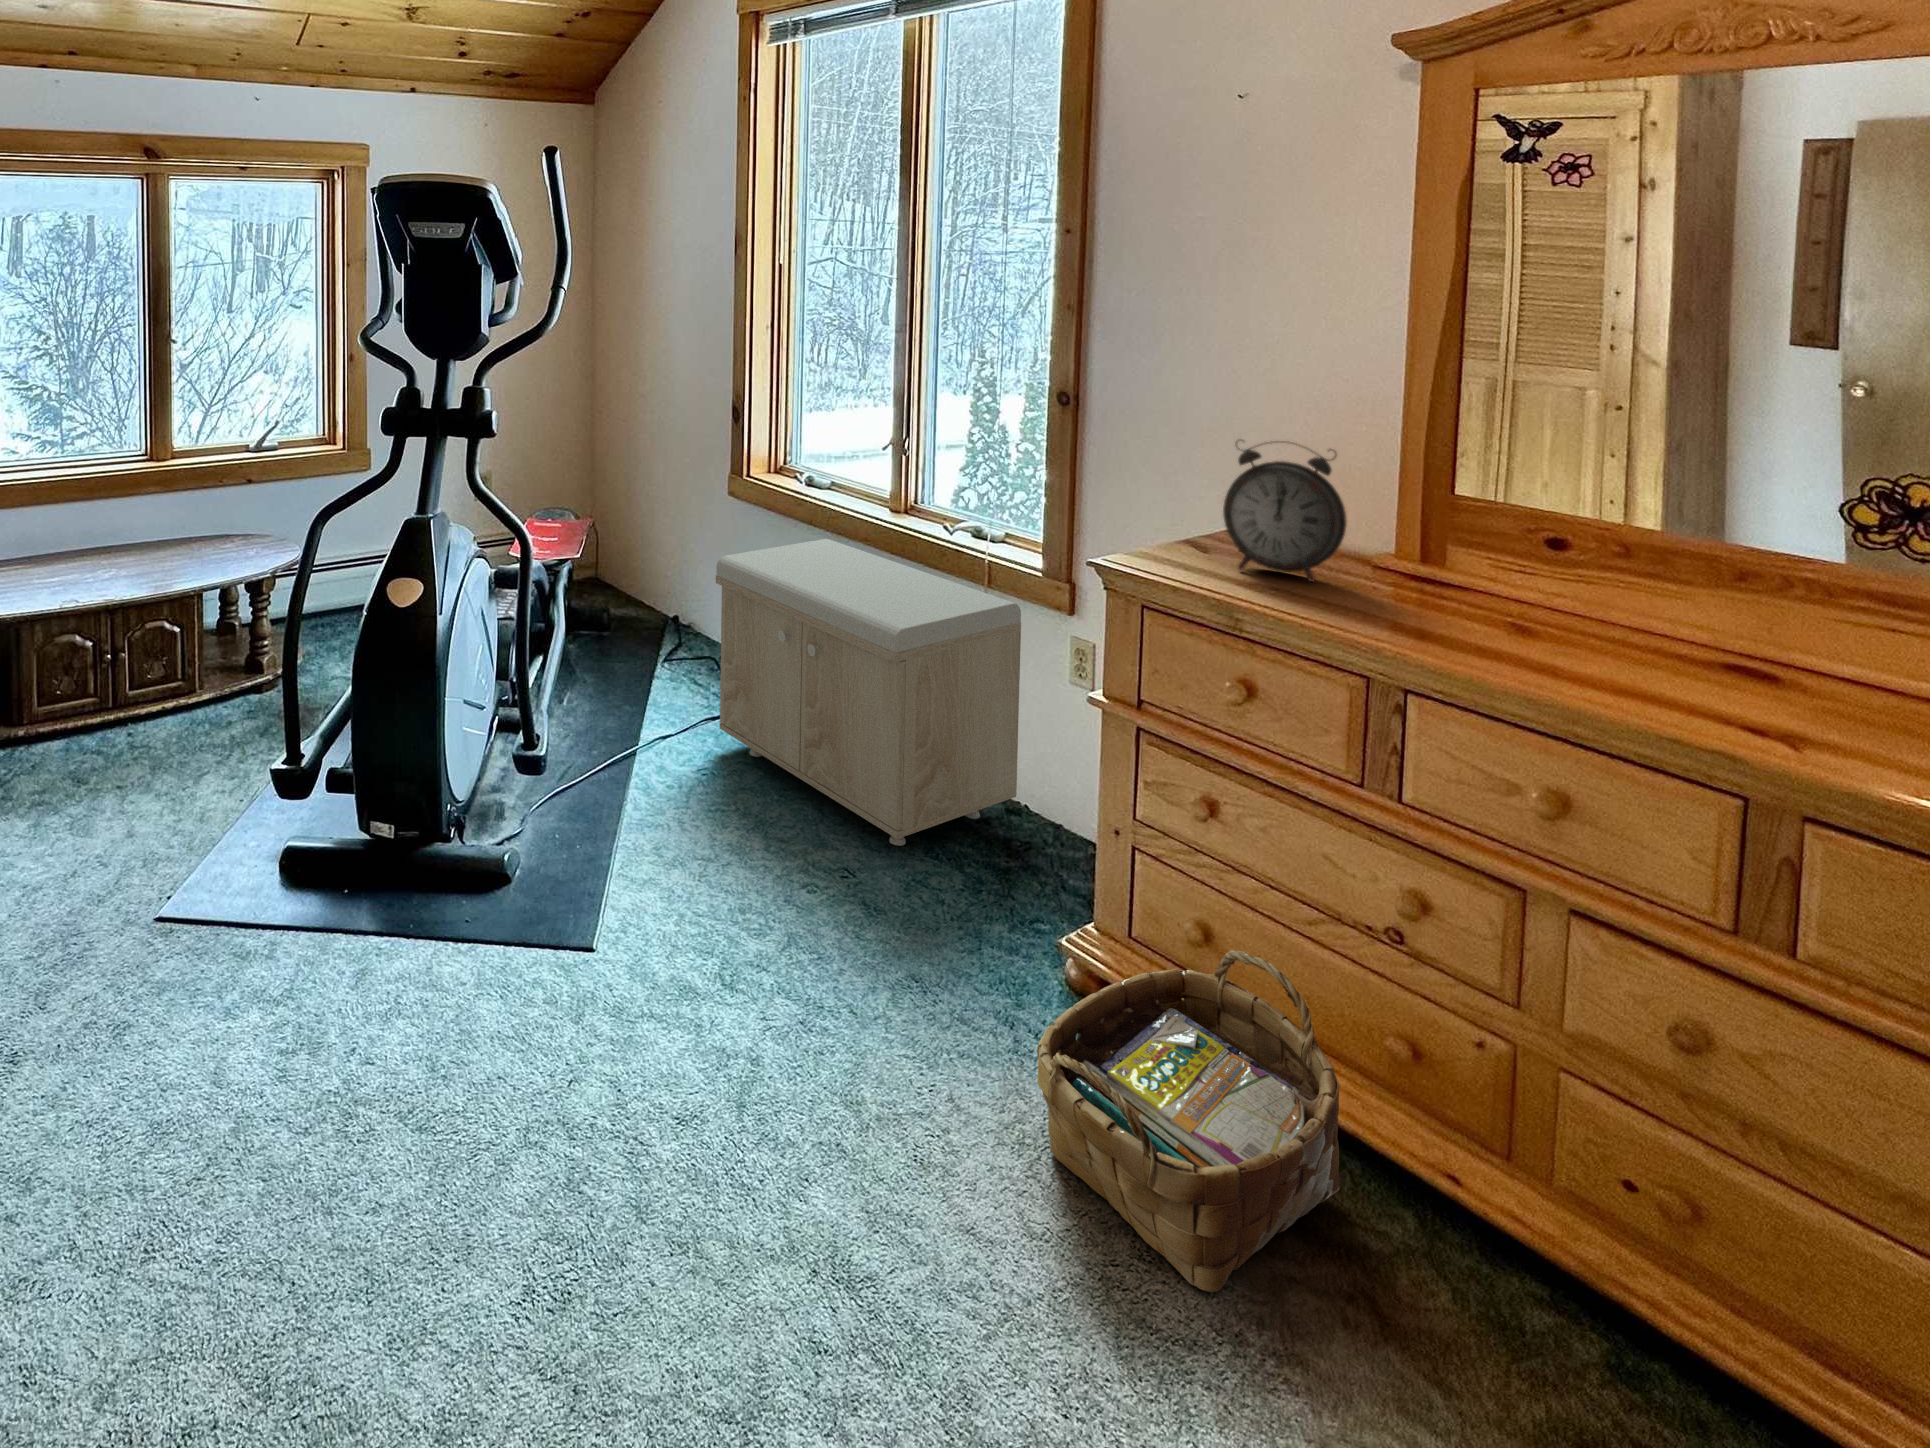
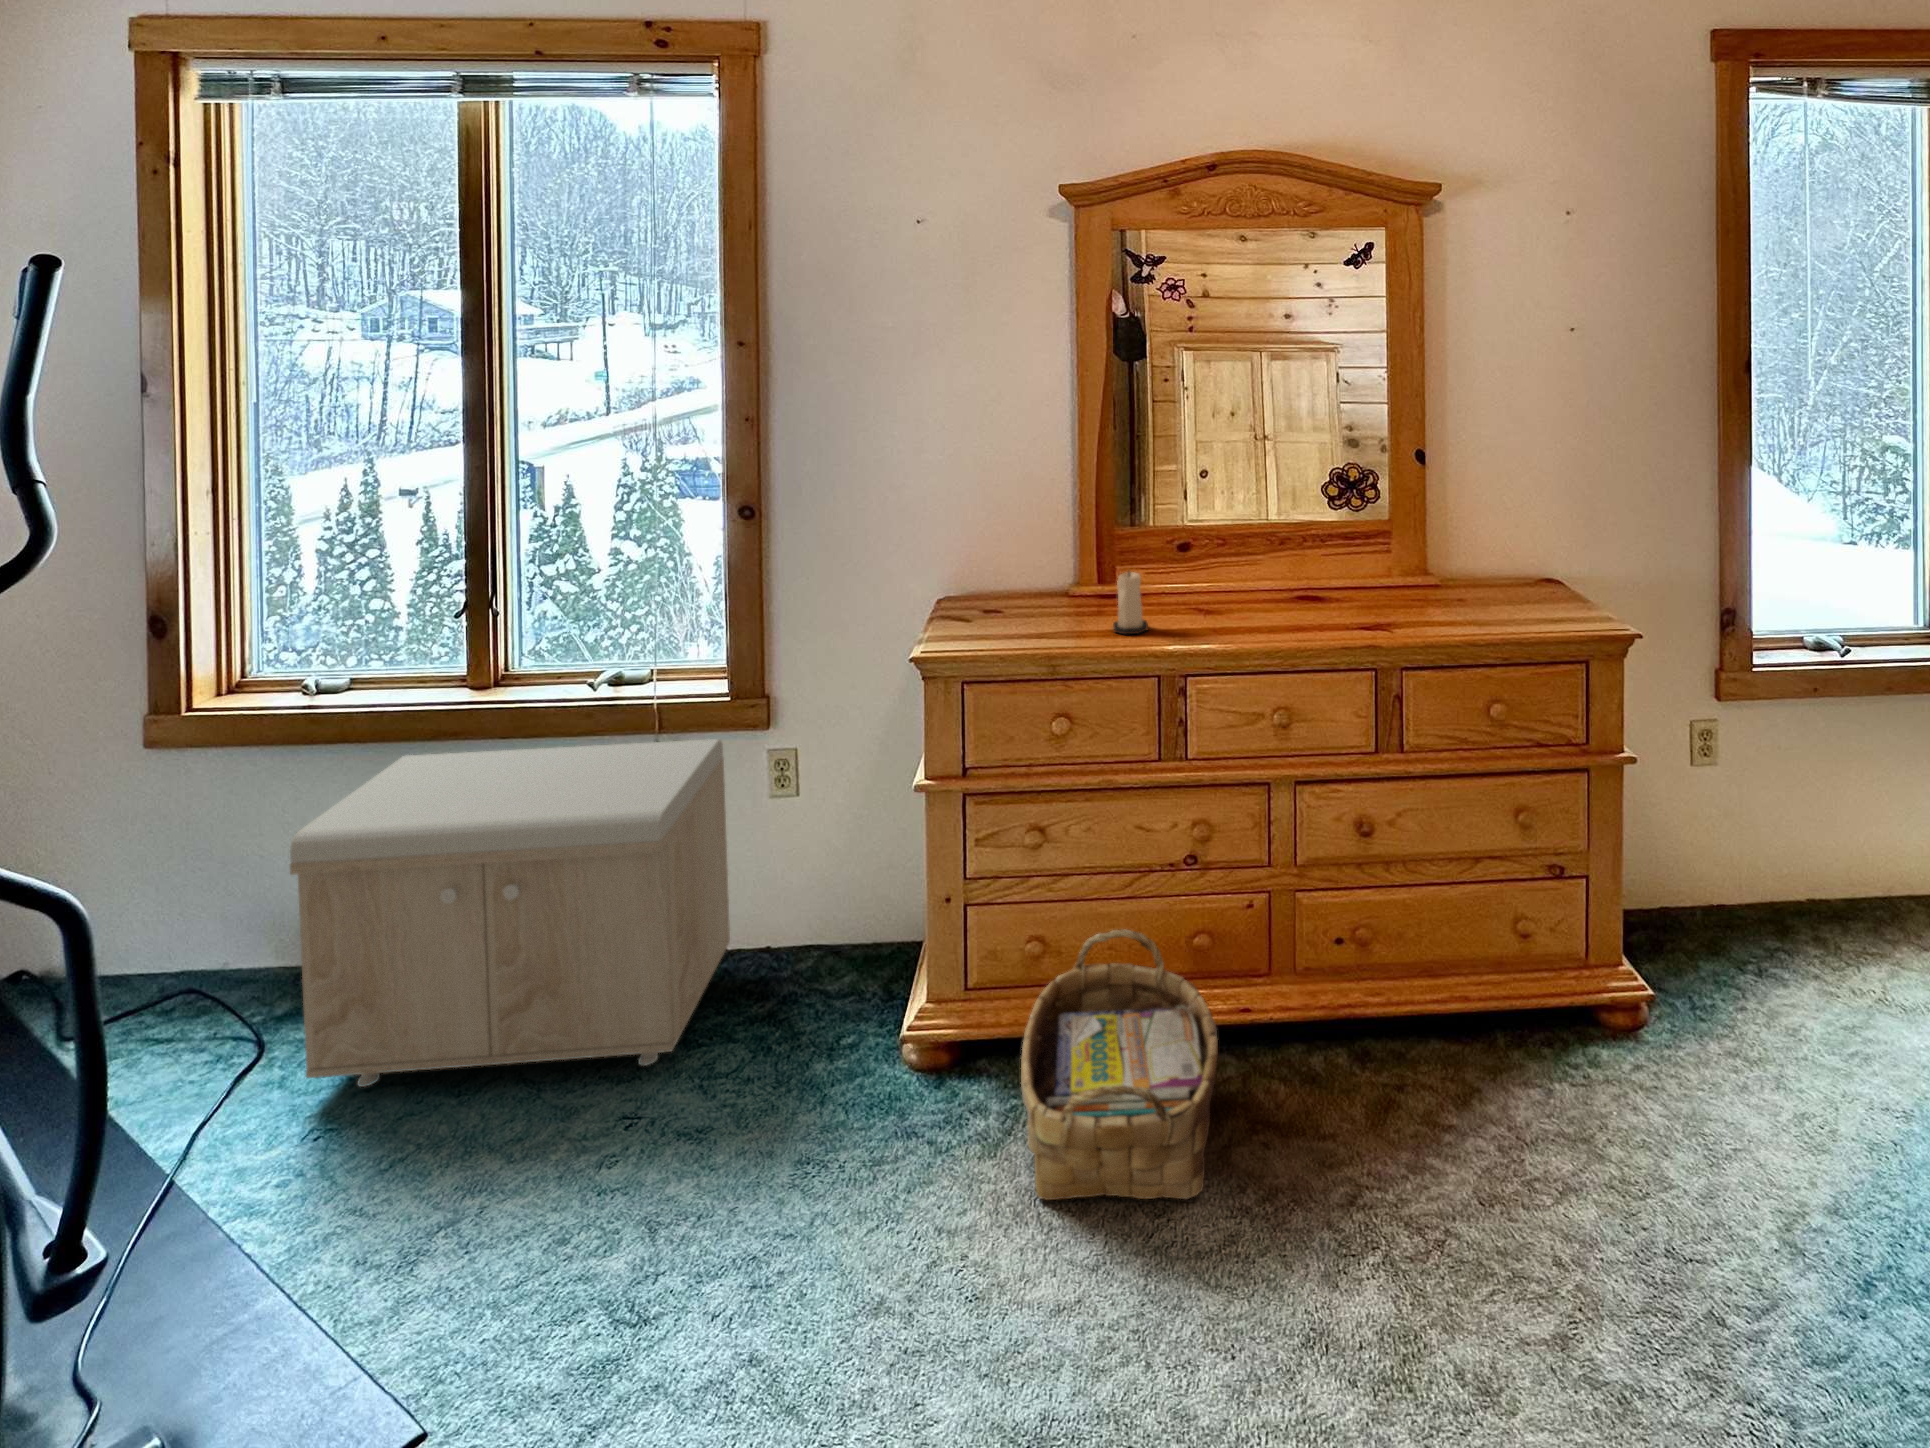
alarm clock: present [1223,440,1347,582] -> none [991,512,1080,628]
candle: none [1343,534,1401,620] -> present [1113,571,1148,634]

